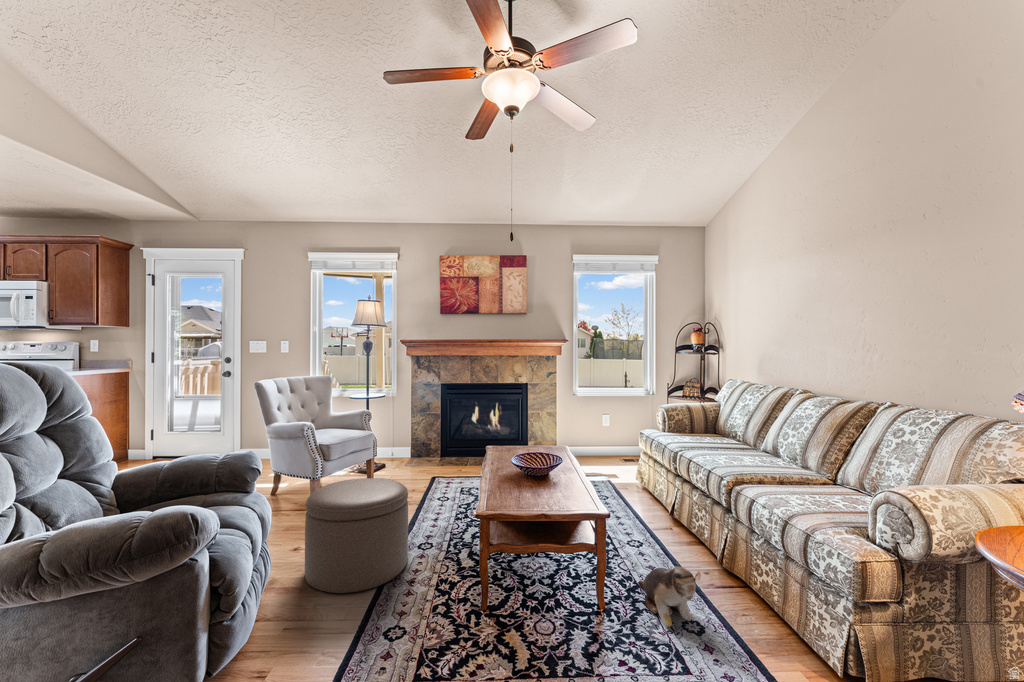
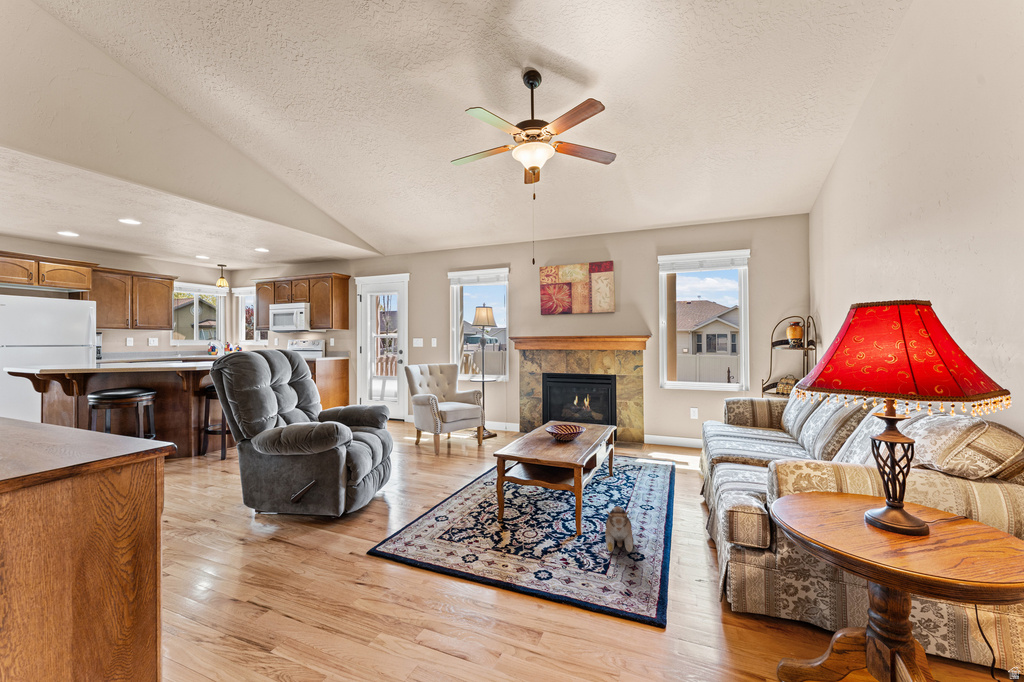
ottoman: present [305,478,408,593] -> none [401,431,468,498]

